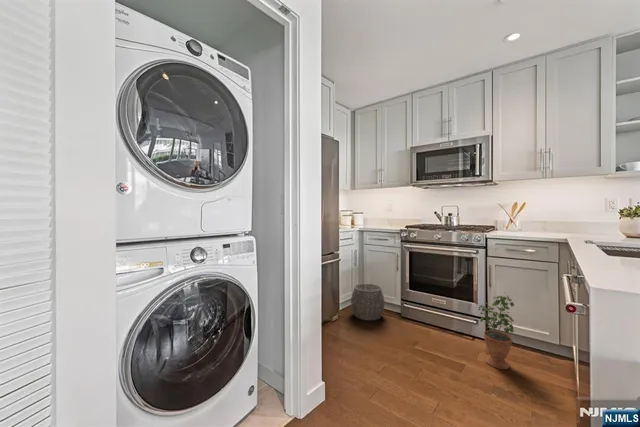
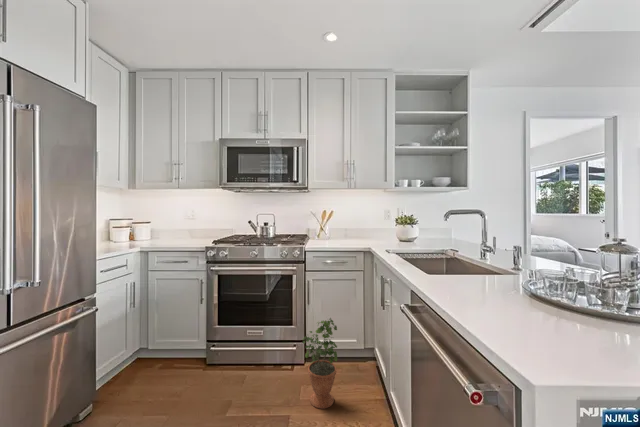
woven basket: present [351,284,385,320] -> none [122,328,182,392]

